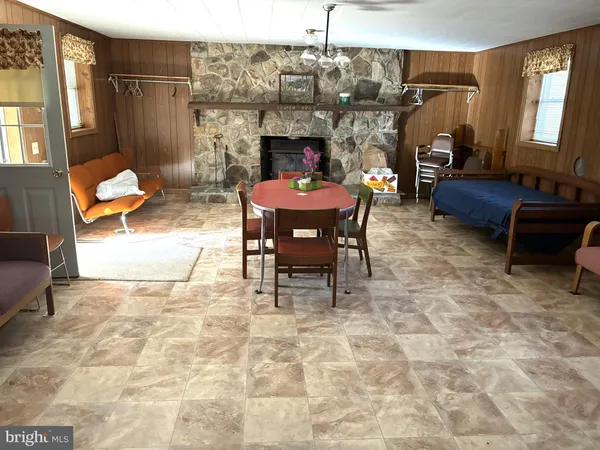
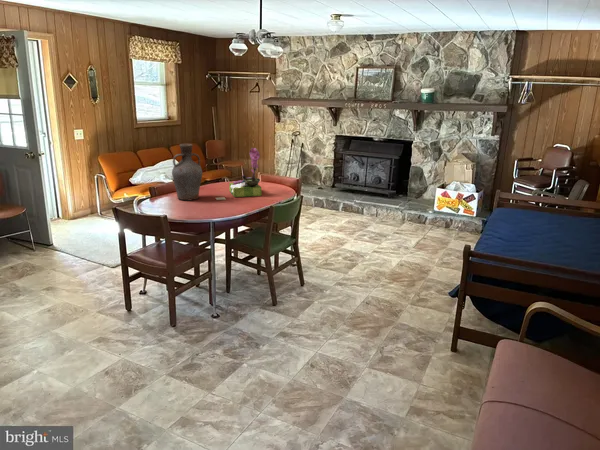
vase: none [259,146,287,198] -> present [172,144,202,200]

